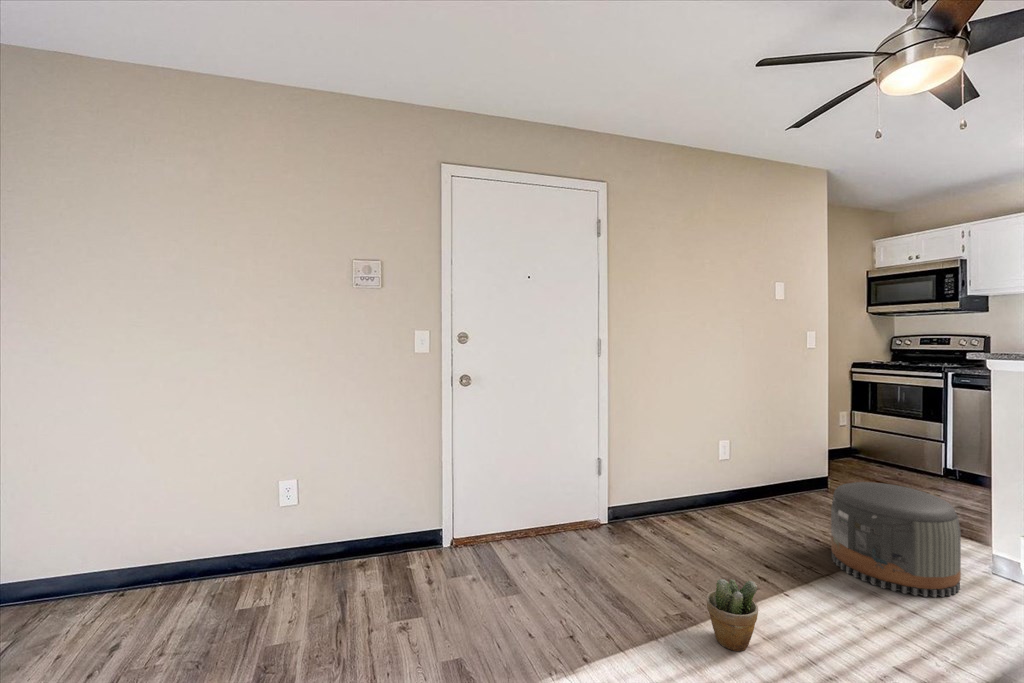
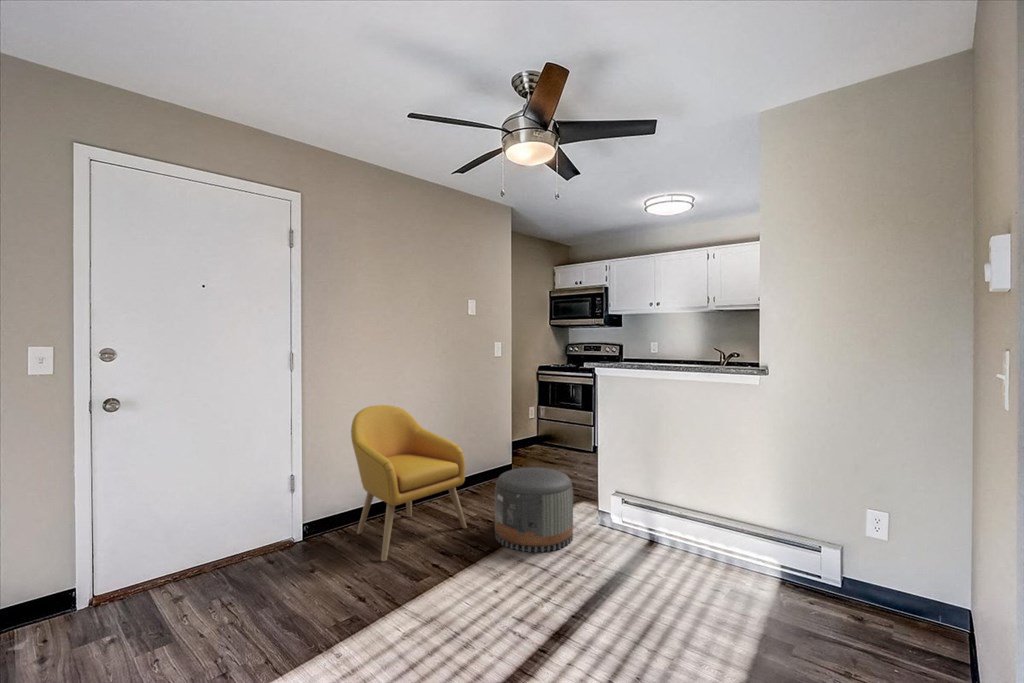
armchair: none [654,396,789,561] -> present [351,405,467,561]
potted plant: present [706,579,758,651] -> none [369,570,412,636]

